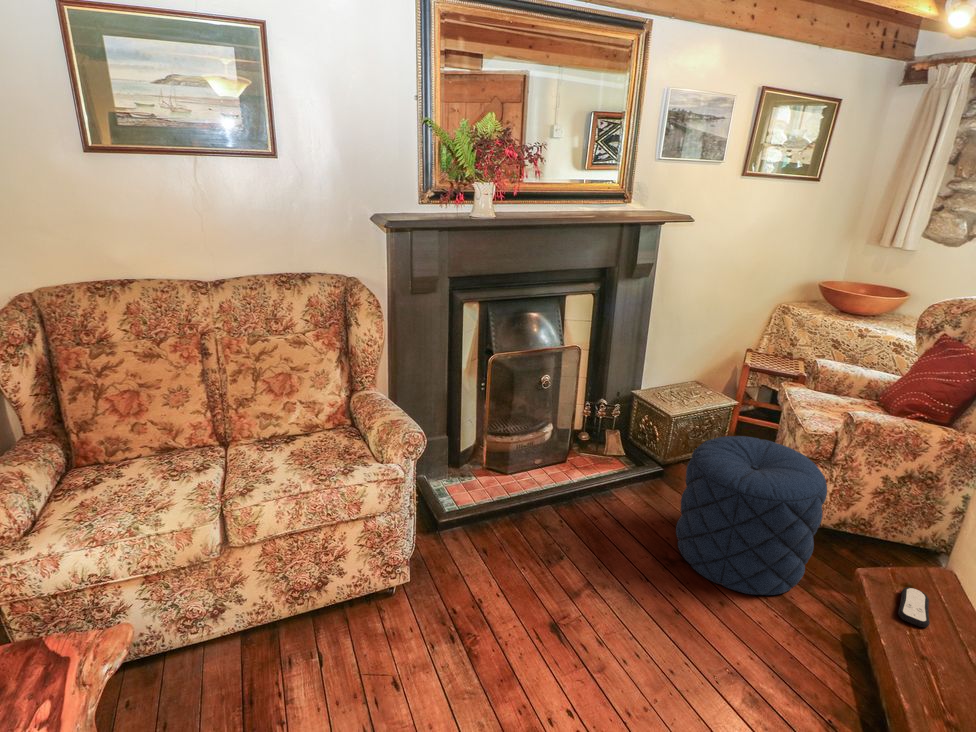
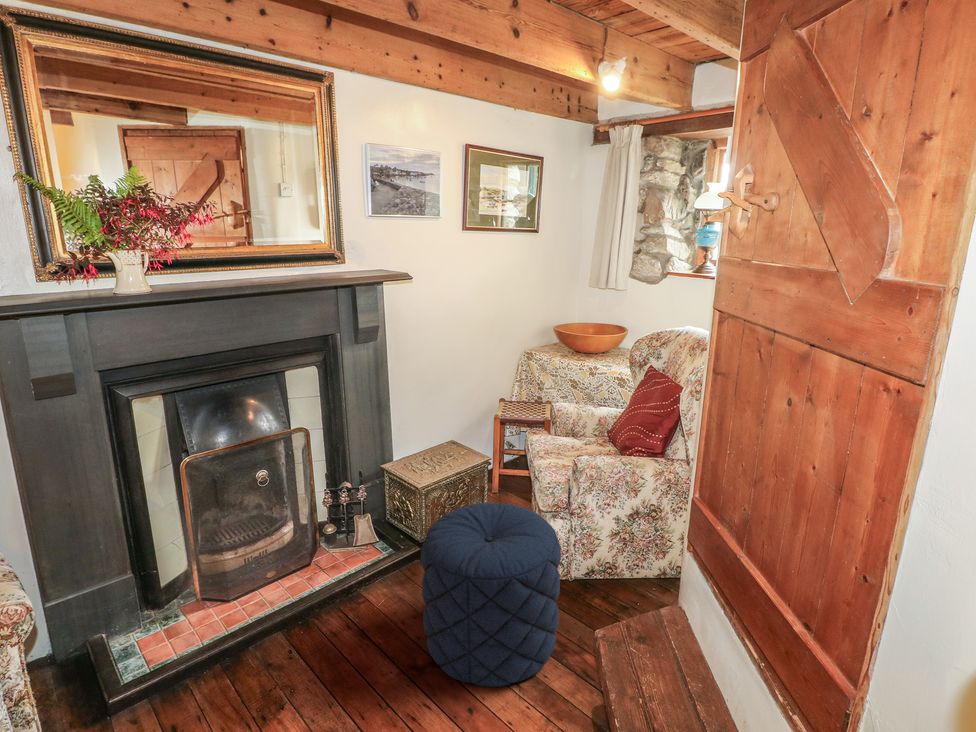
remote control: present [898,587,930,627] -> none [628,644,656,692]

